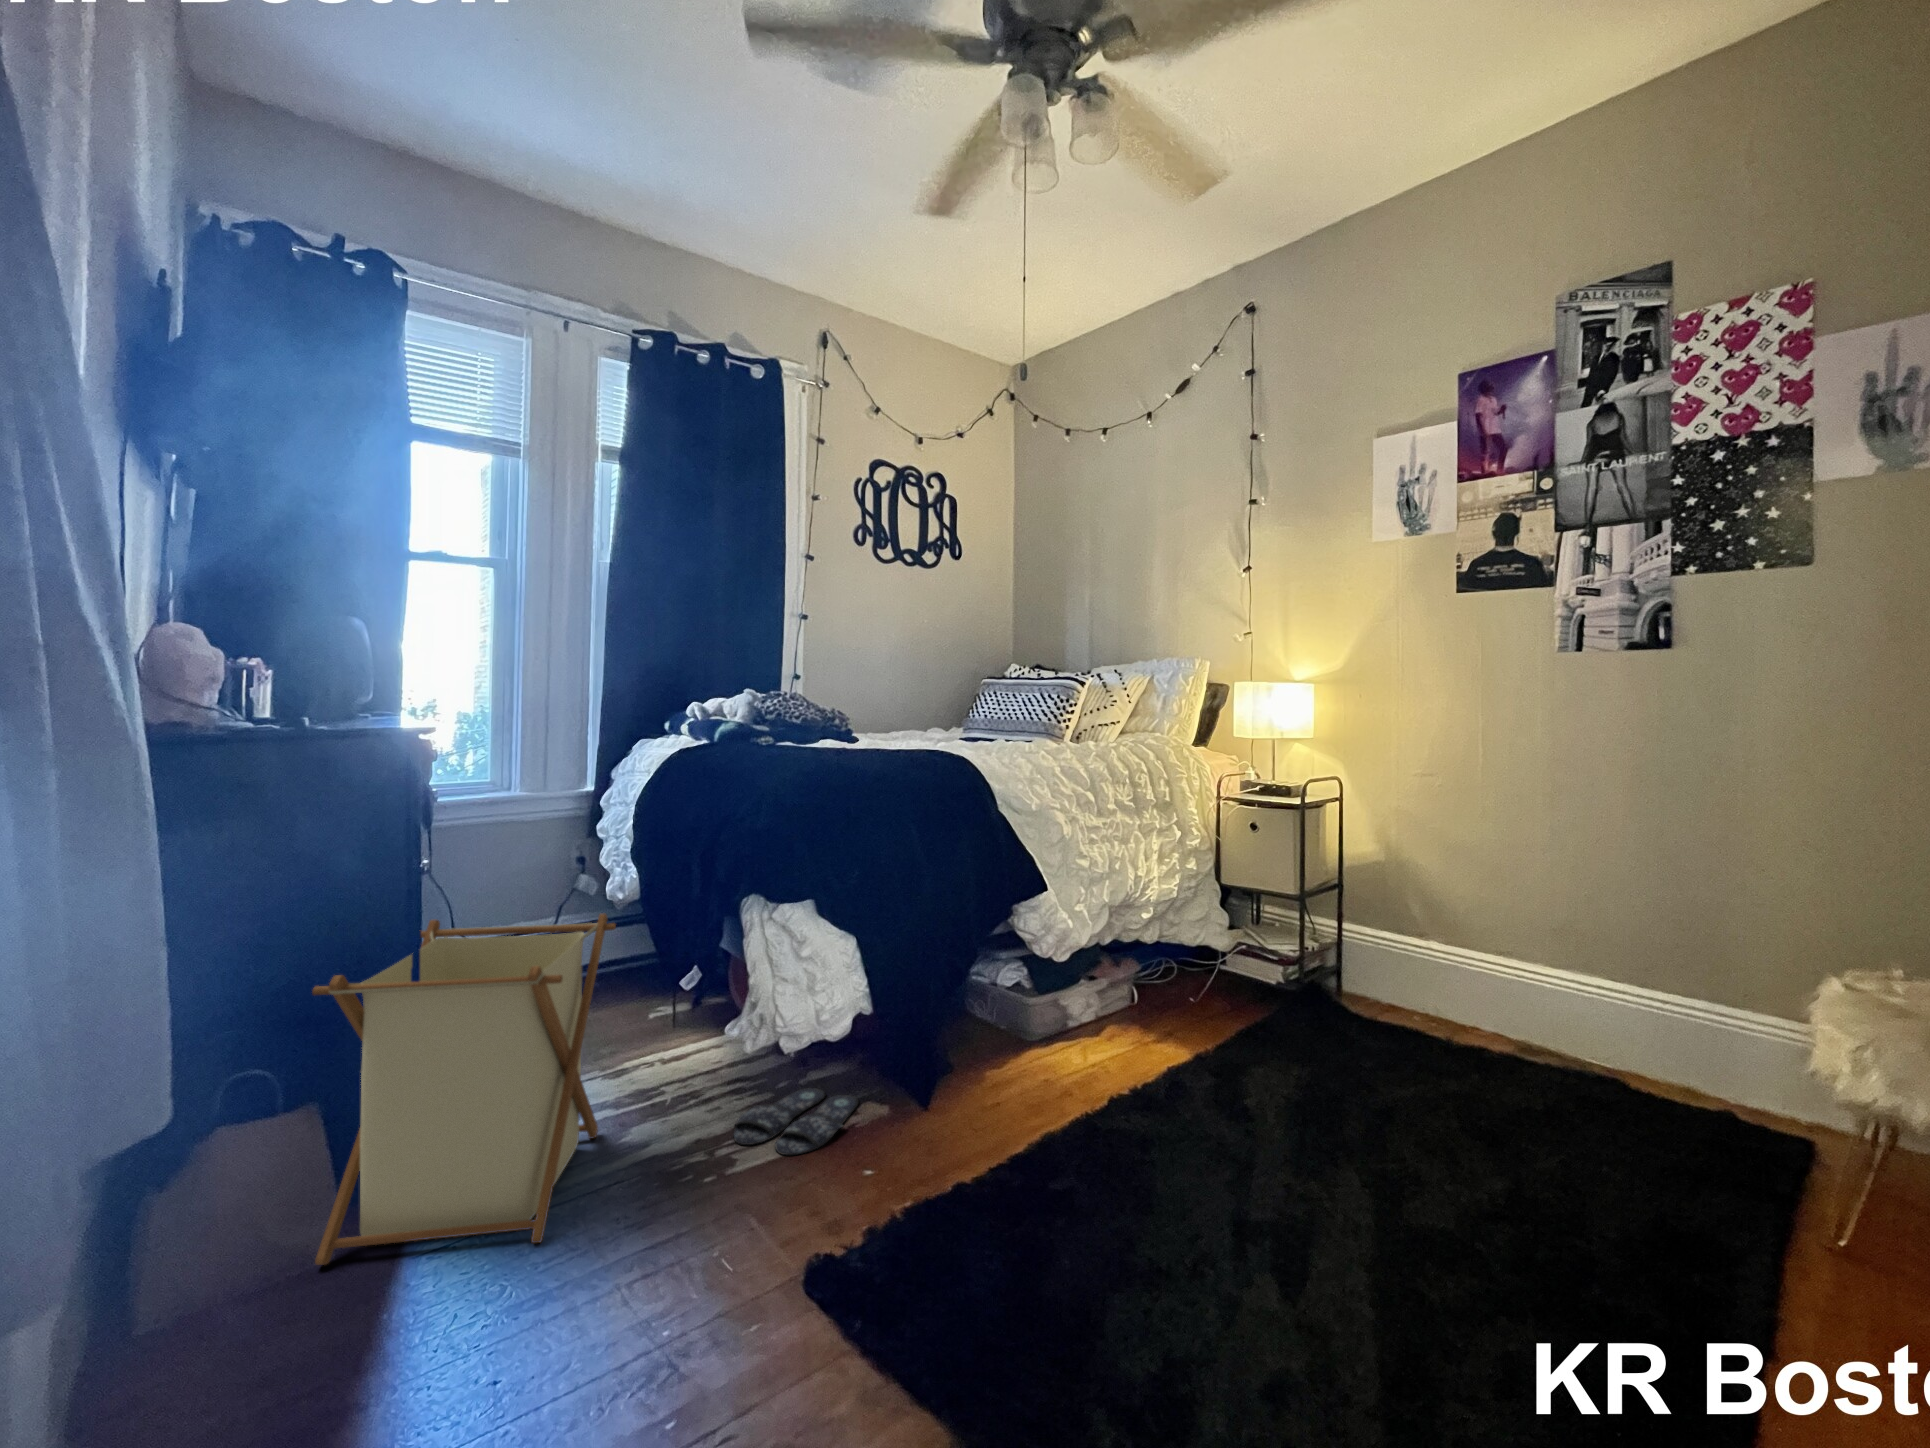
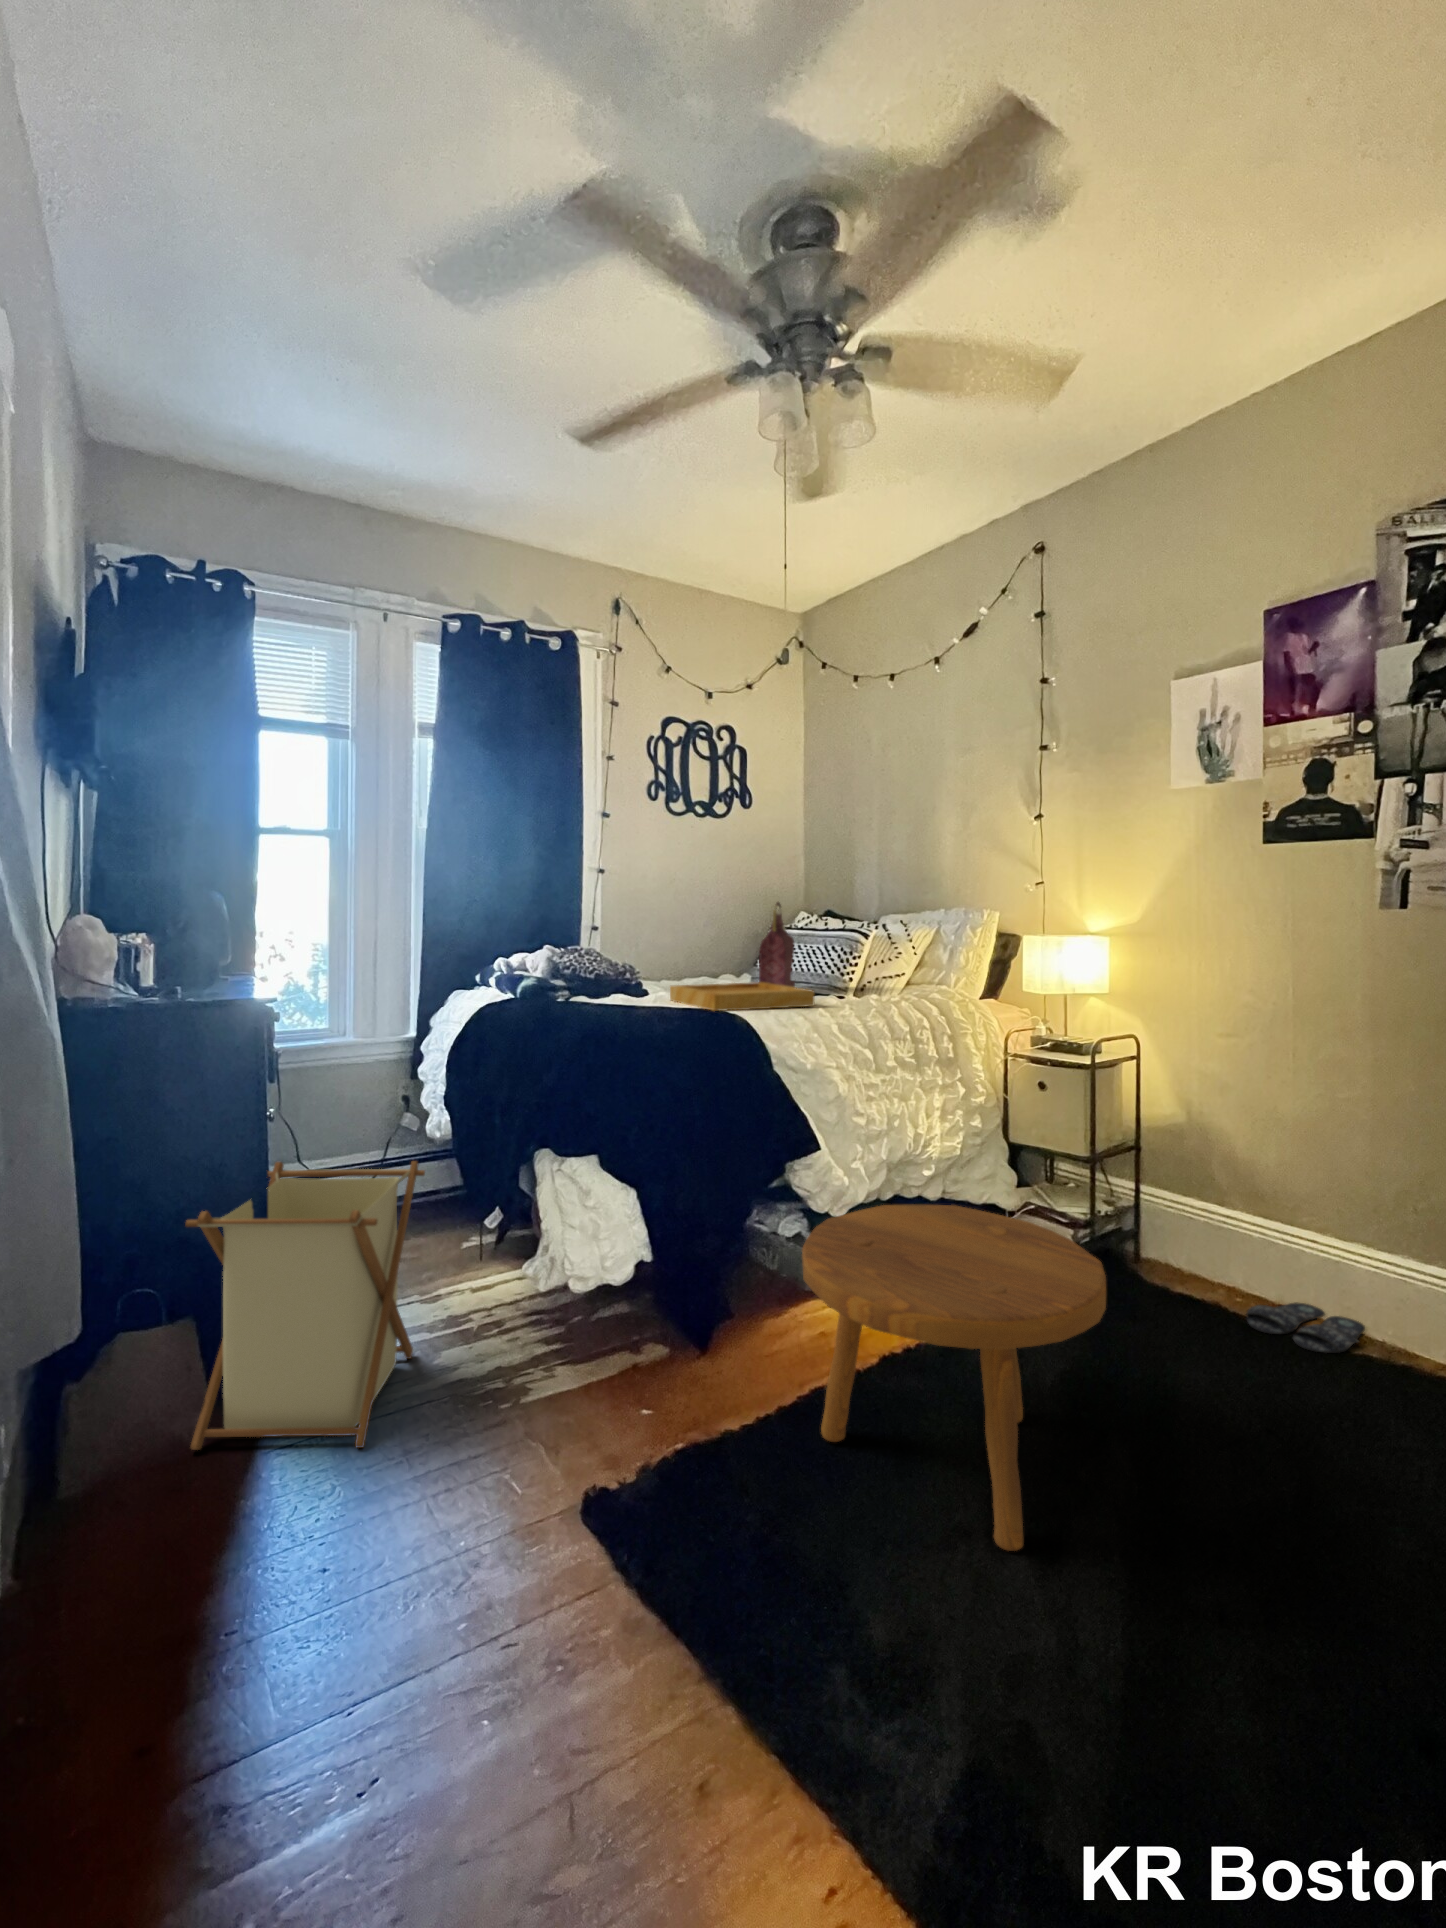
handbag: none [973,649,1006,740] -> present [759,902,795,987]
tray: none [884,728,1036,752] -> present [670,982,814,1011]
footstool: none [1047,939,1355,1283] -> present [802,1204,1106,1551]
slippers: present [734,1088,858,1155] -> present [1246,1303,1365,1353]

